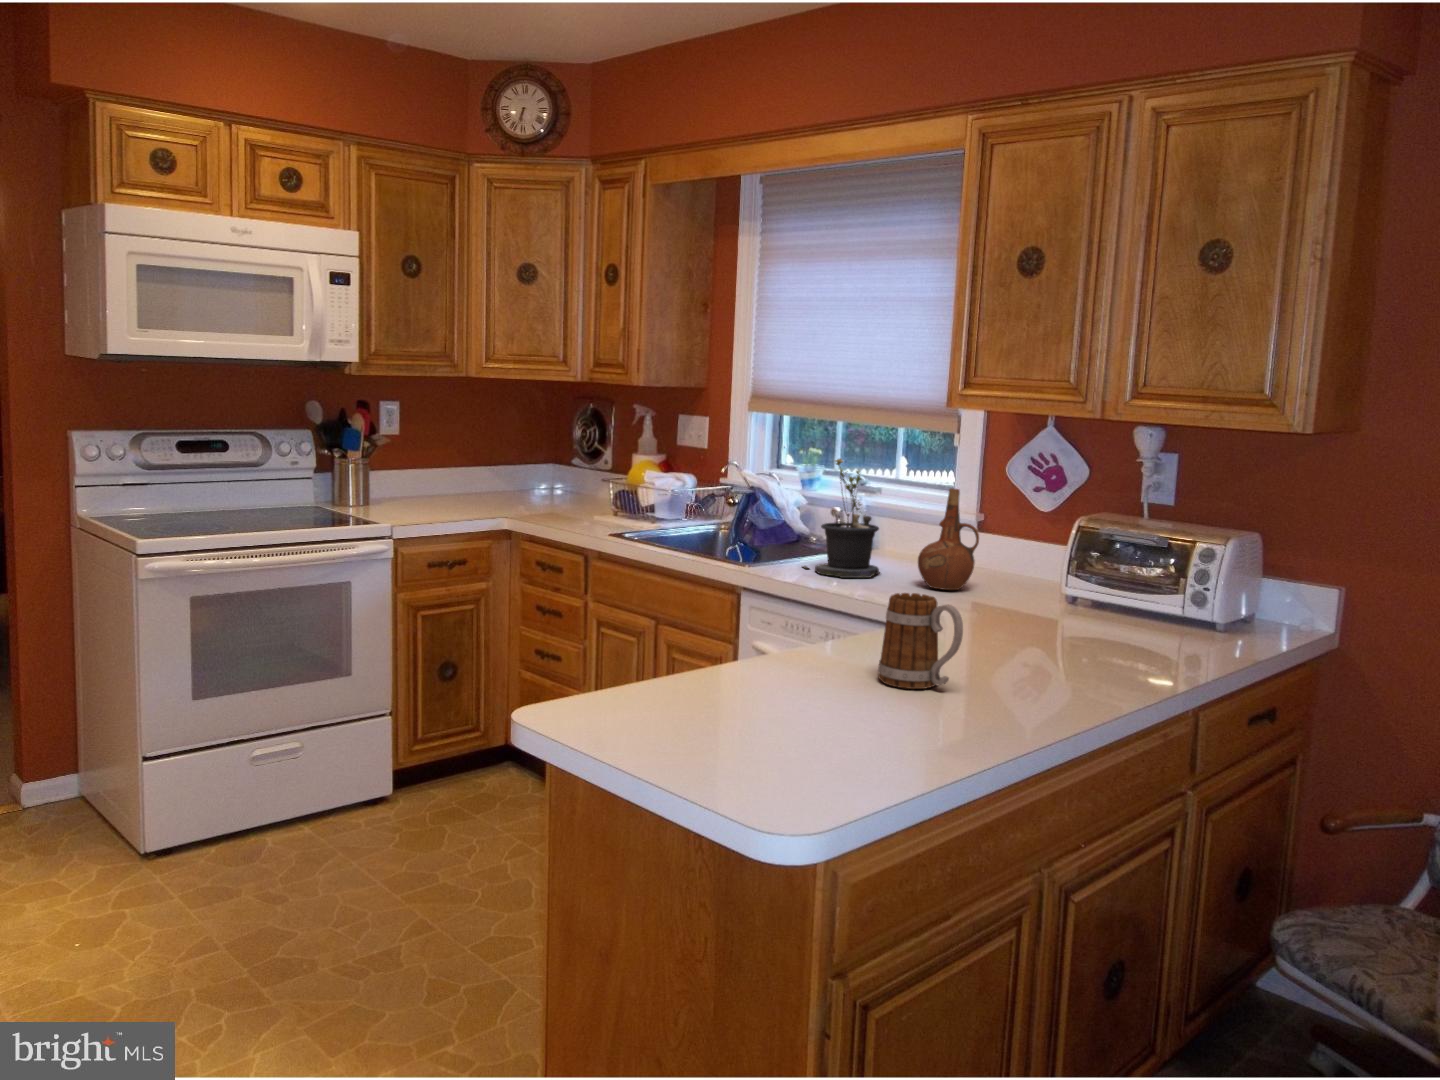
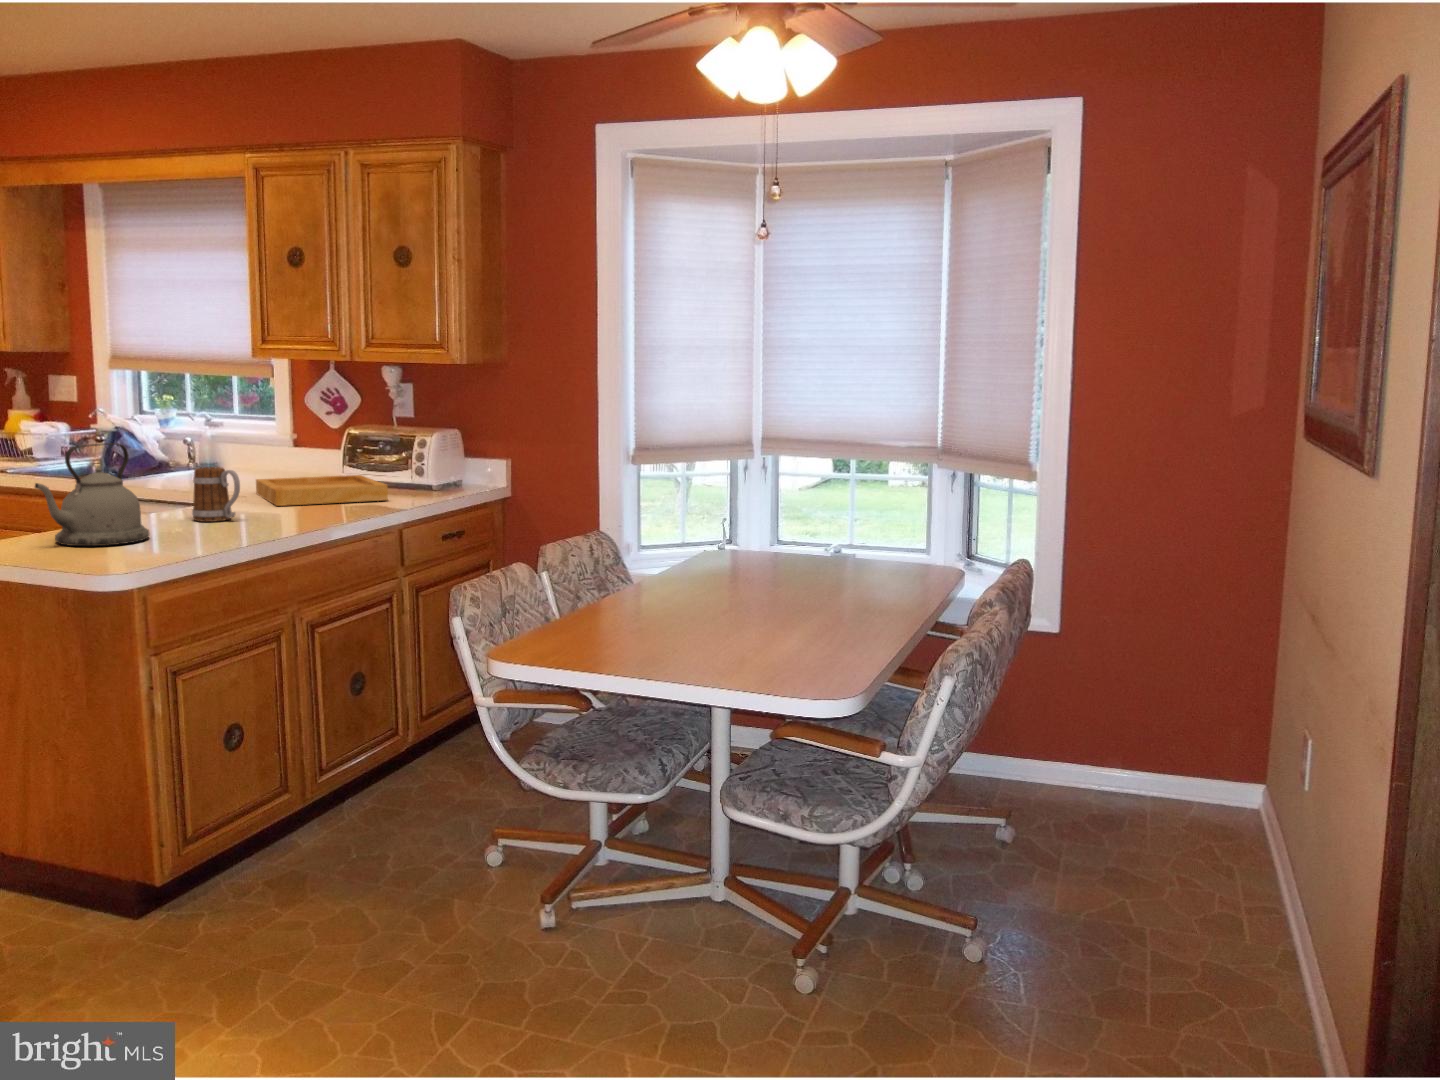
potted plant: present [802,459,880,578] -> none [158,397,220,482]
ceramic pitcher: present [918,488,979,590] -> none [242,414,284,483]
kettle: none [656,559,824,749] -> present [35,443,149,546]
tray: none [945,593,1172,657] -> present [256,475,388,506]

